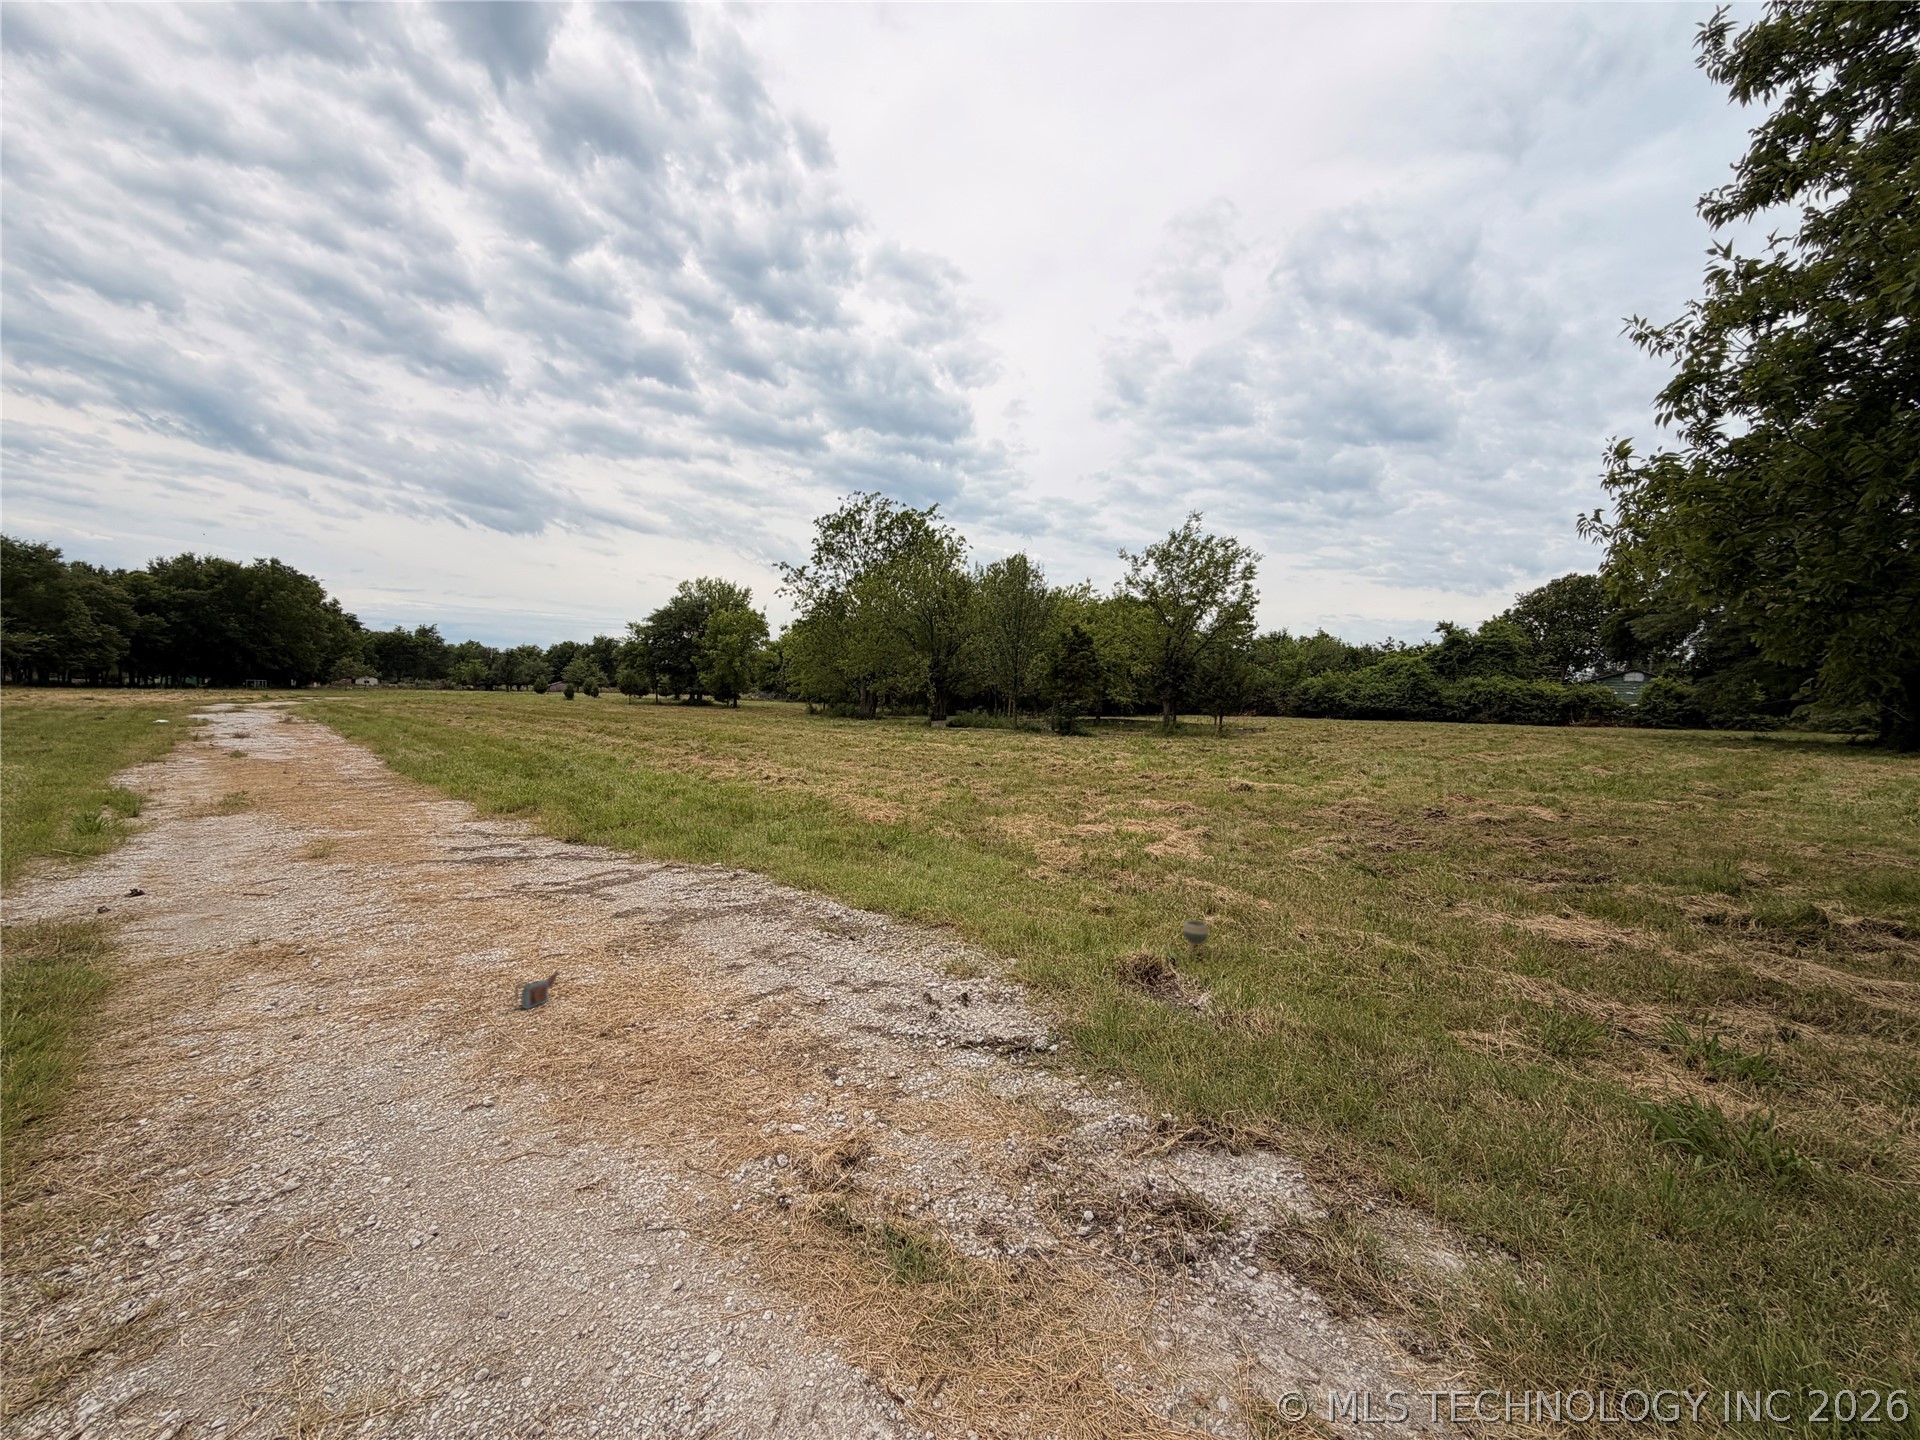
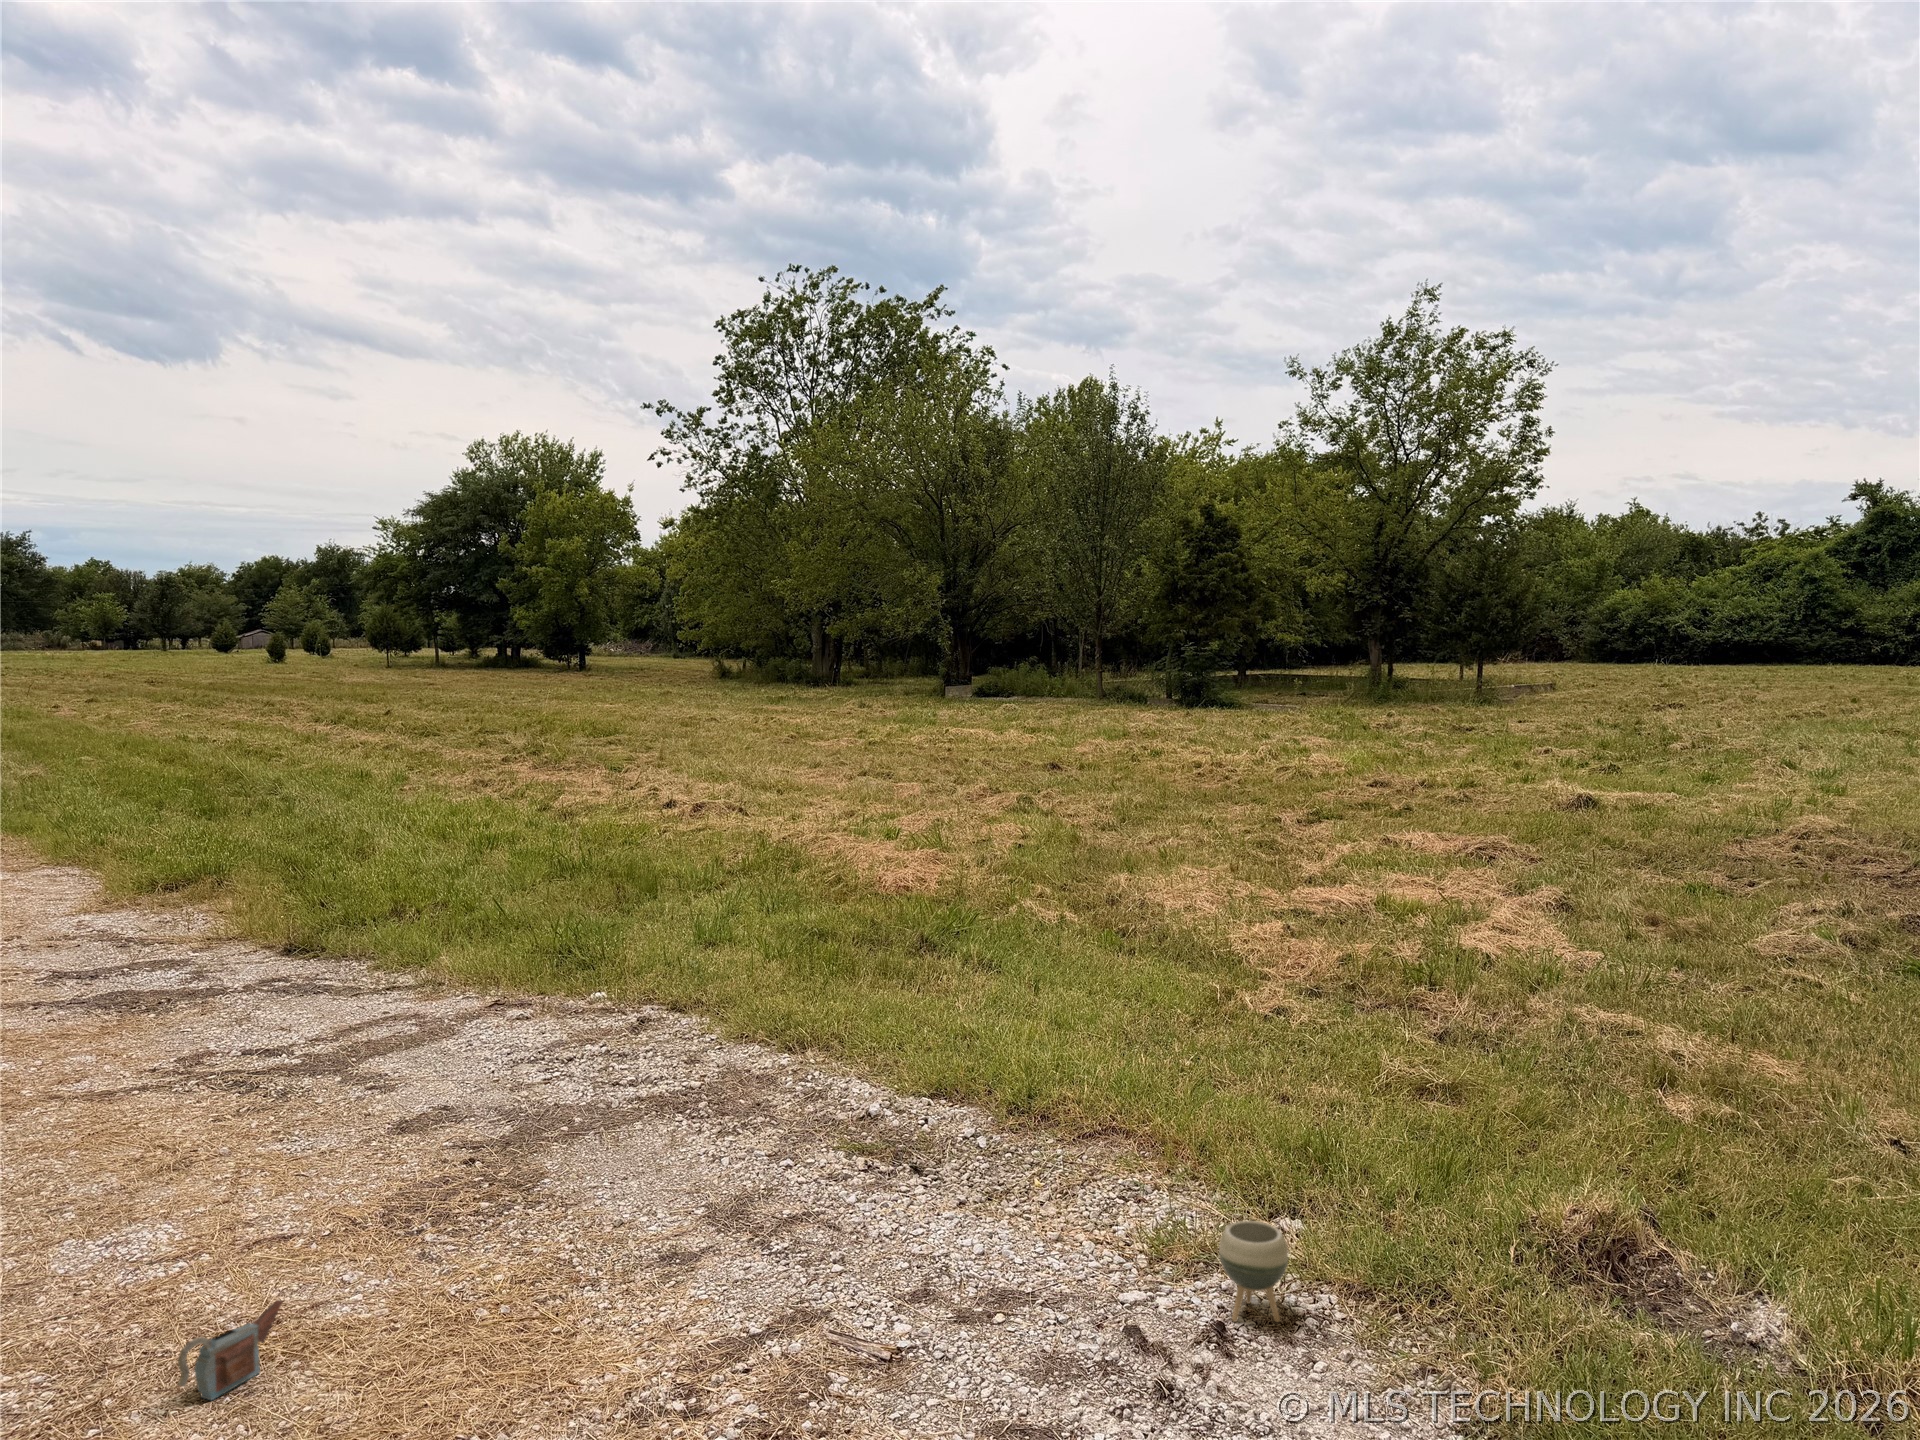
planter: present [1183,920,1209,955] -> present [1219,1221,1288,1322]

